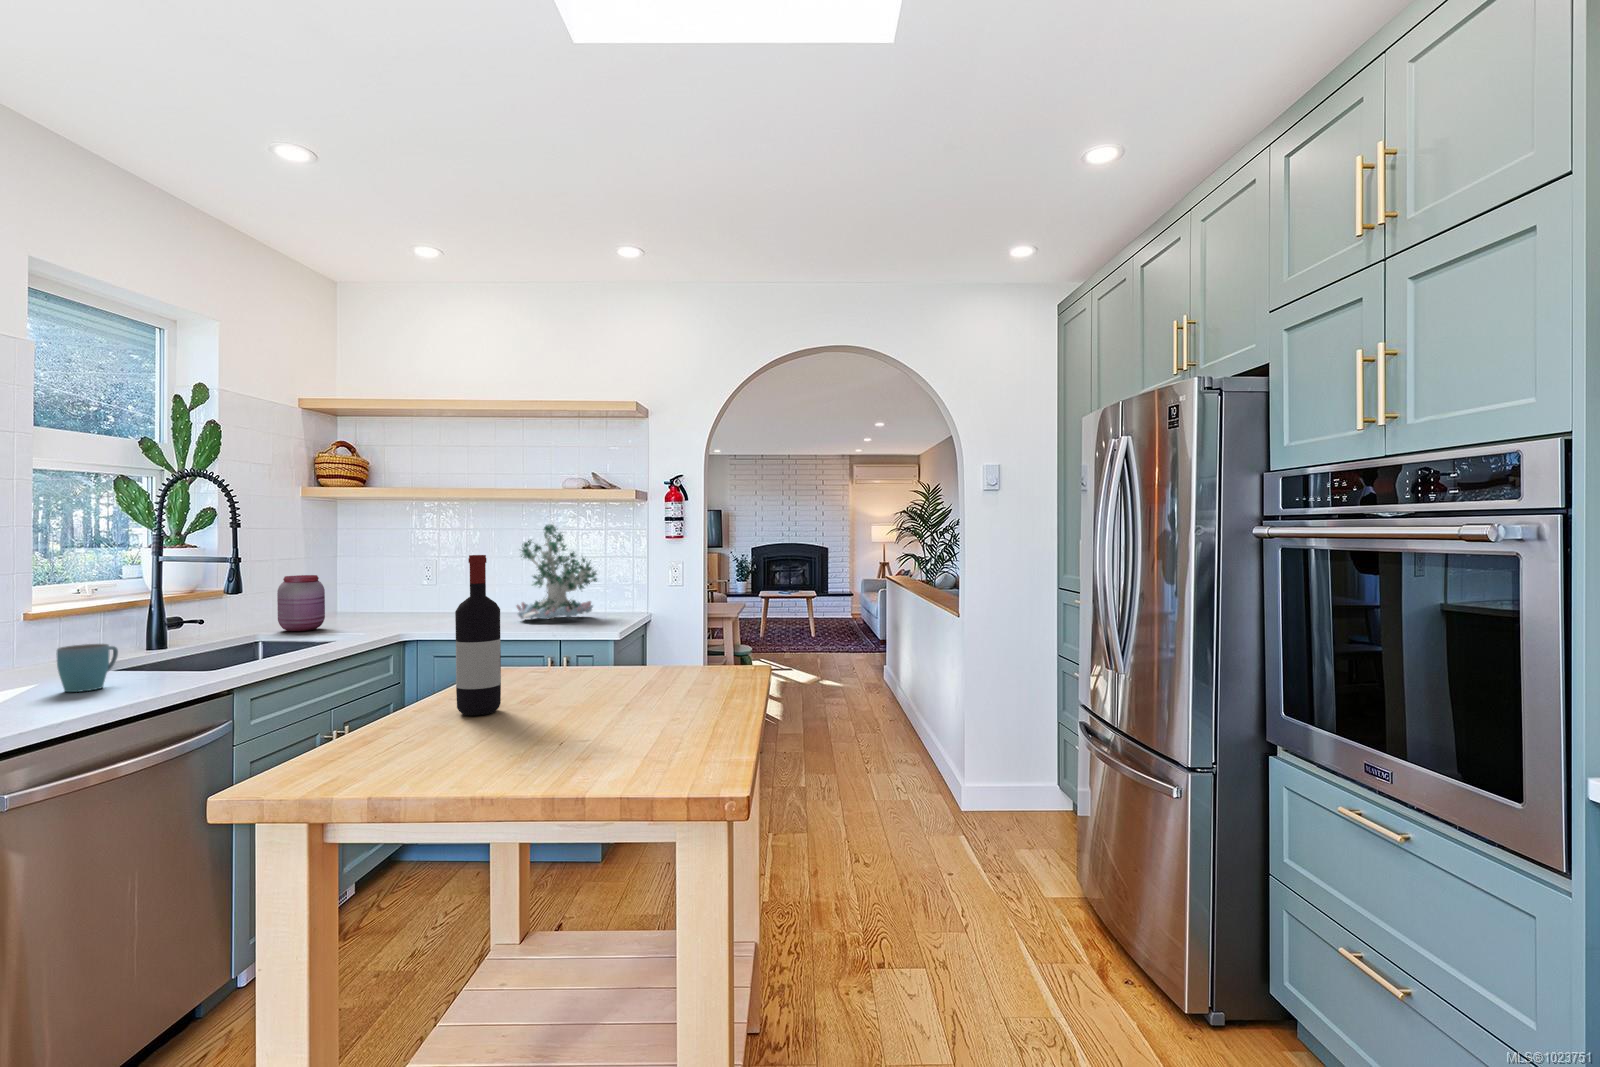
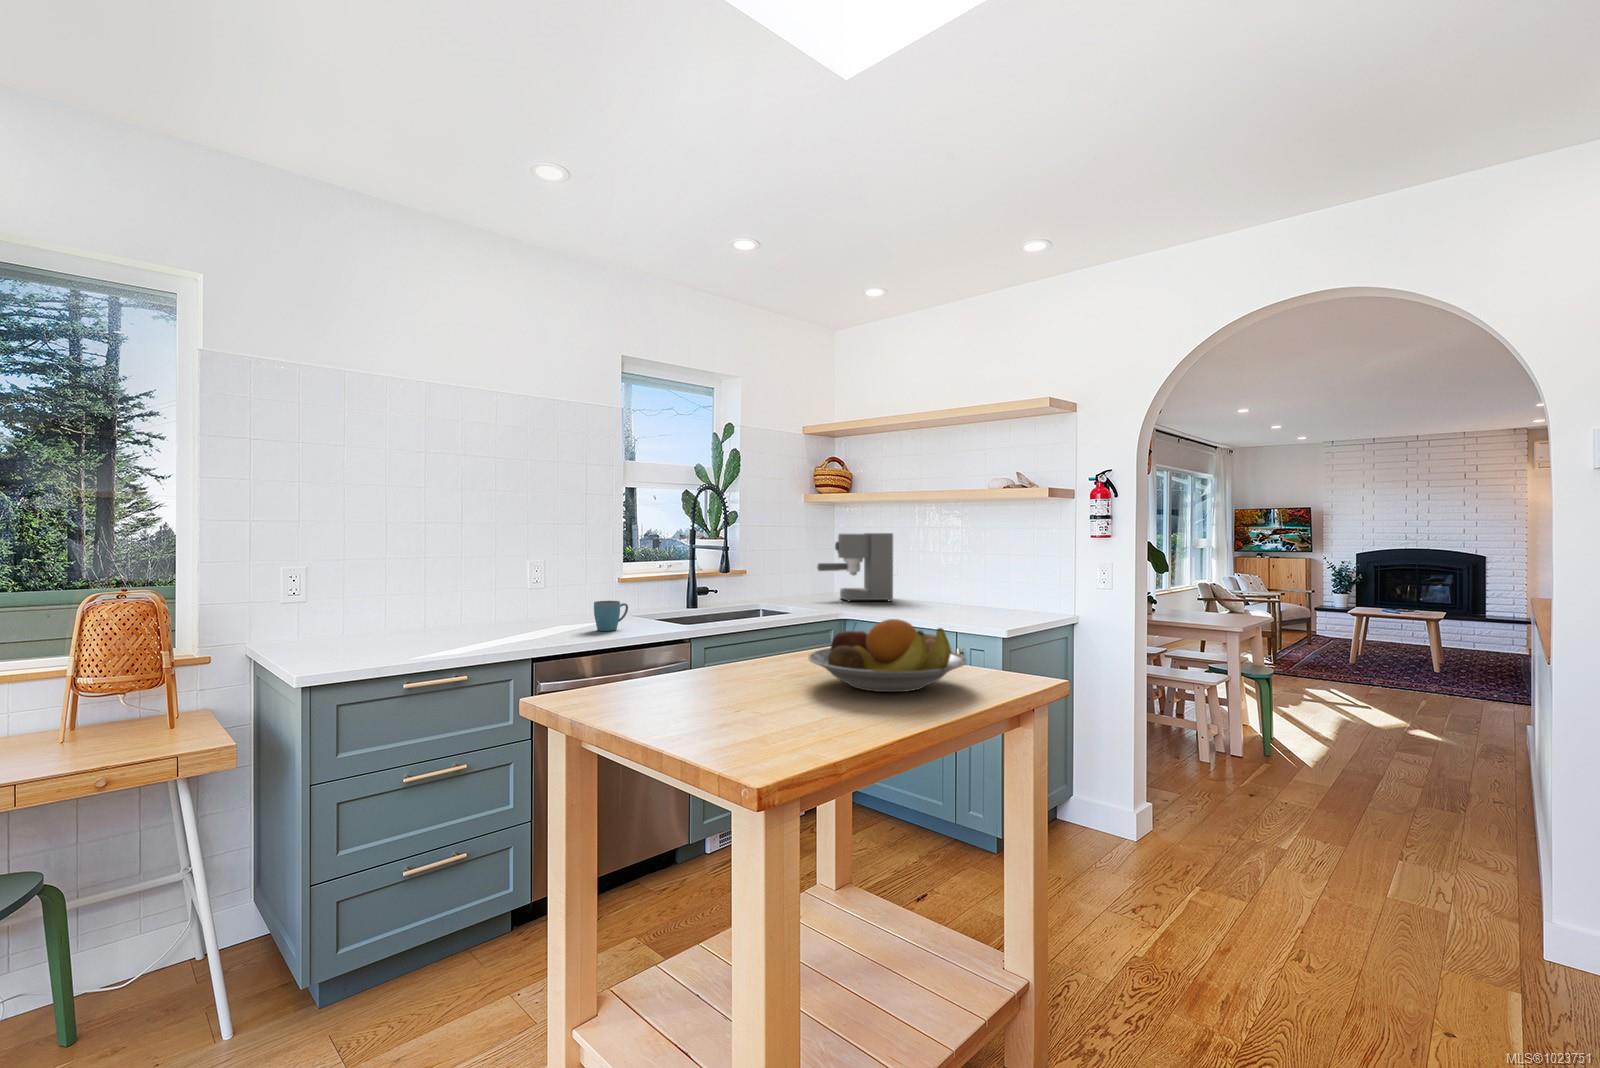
plant: present [517,525,597,619] -> none [939,522,1018,613]
coffee maker: none [332,536,435,619] -> present [817,533,893,601]
wine bottle: present [455,555,501,716] -> none [715,548,750,681]
jar: present [277,575,325,631] -> none [770,563,801,606]
fruit bowl: none [567,621,731,697] -> present [808,619,967,692]

